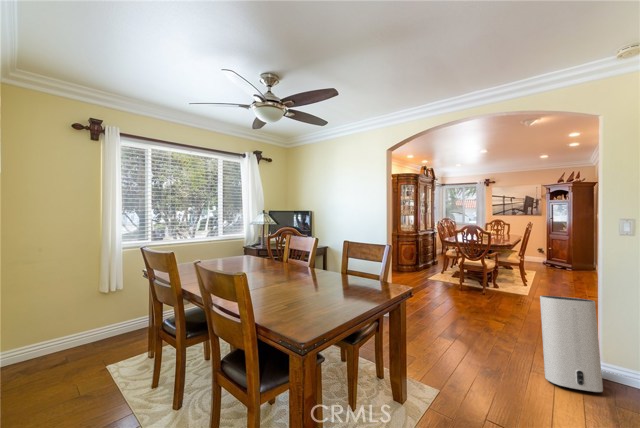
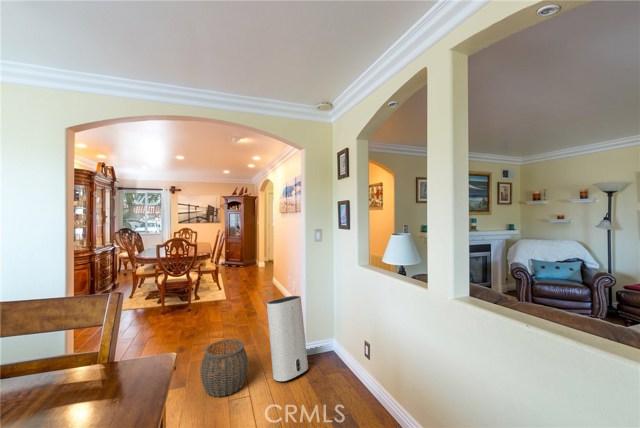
woven basket: none [466,316,515,366] -> present [200,339,248,397]

